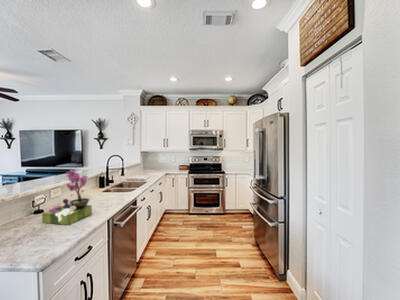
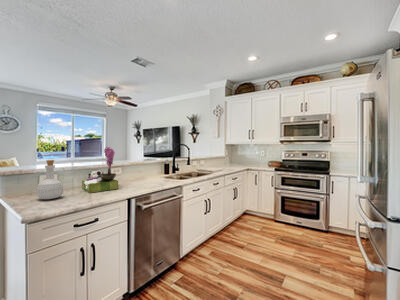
bottle: none [15,196,48,246] -> present [37,160,63,199]

